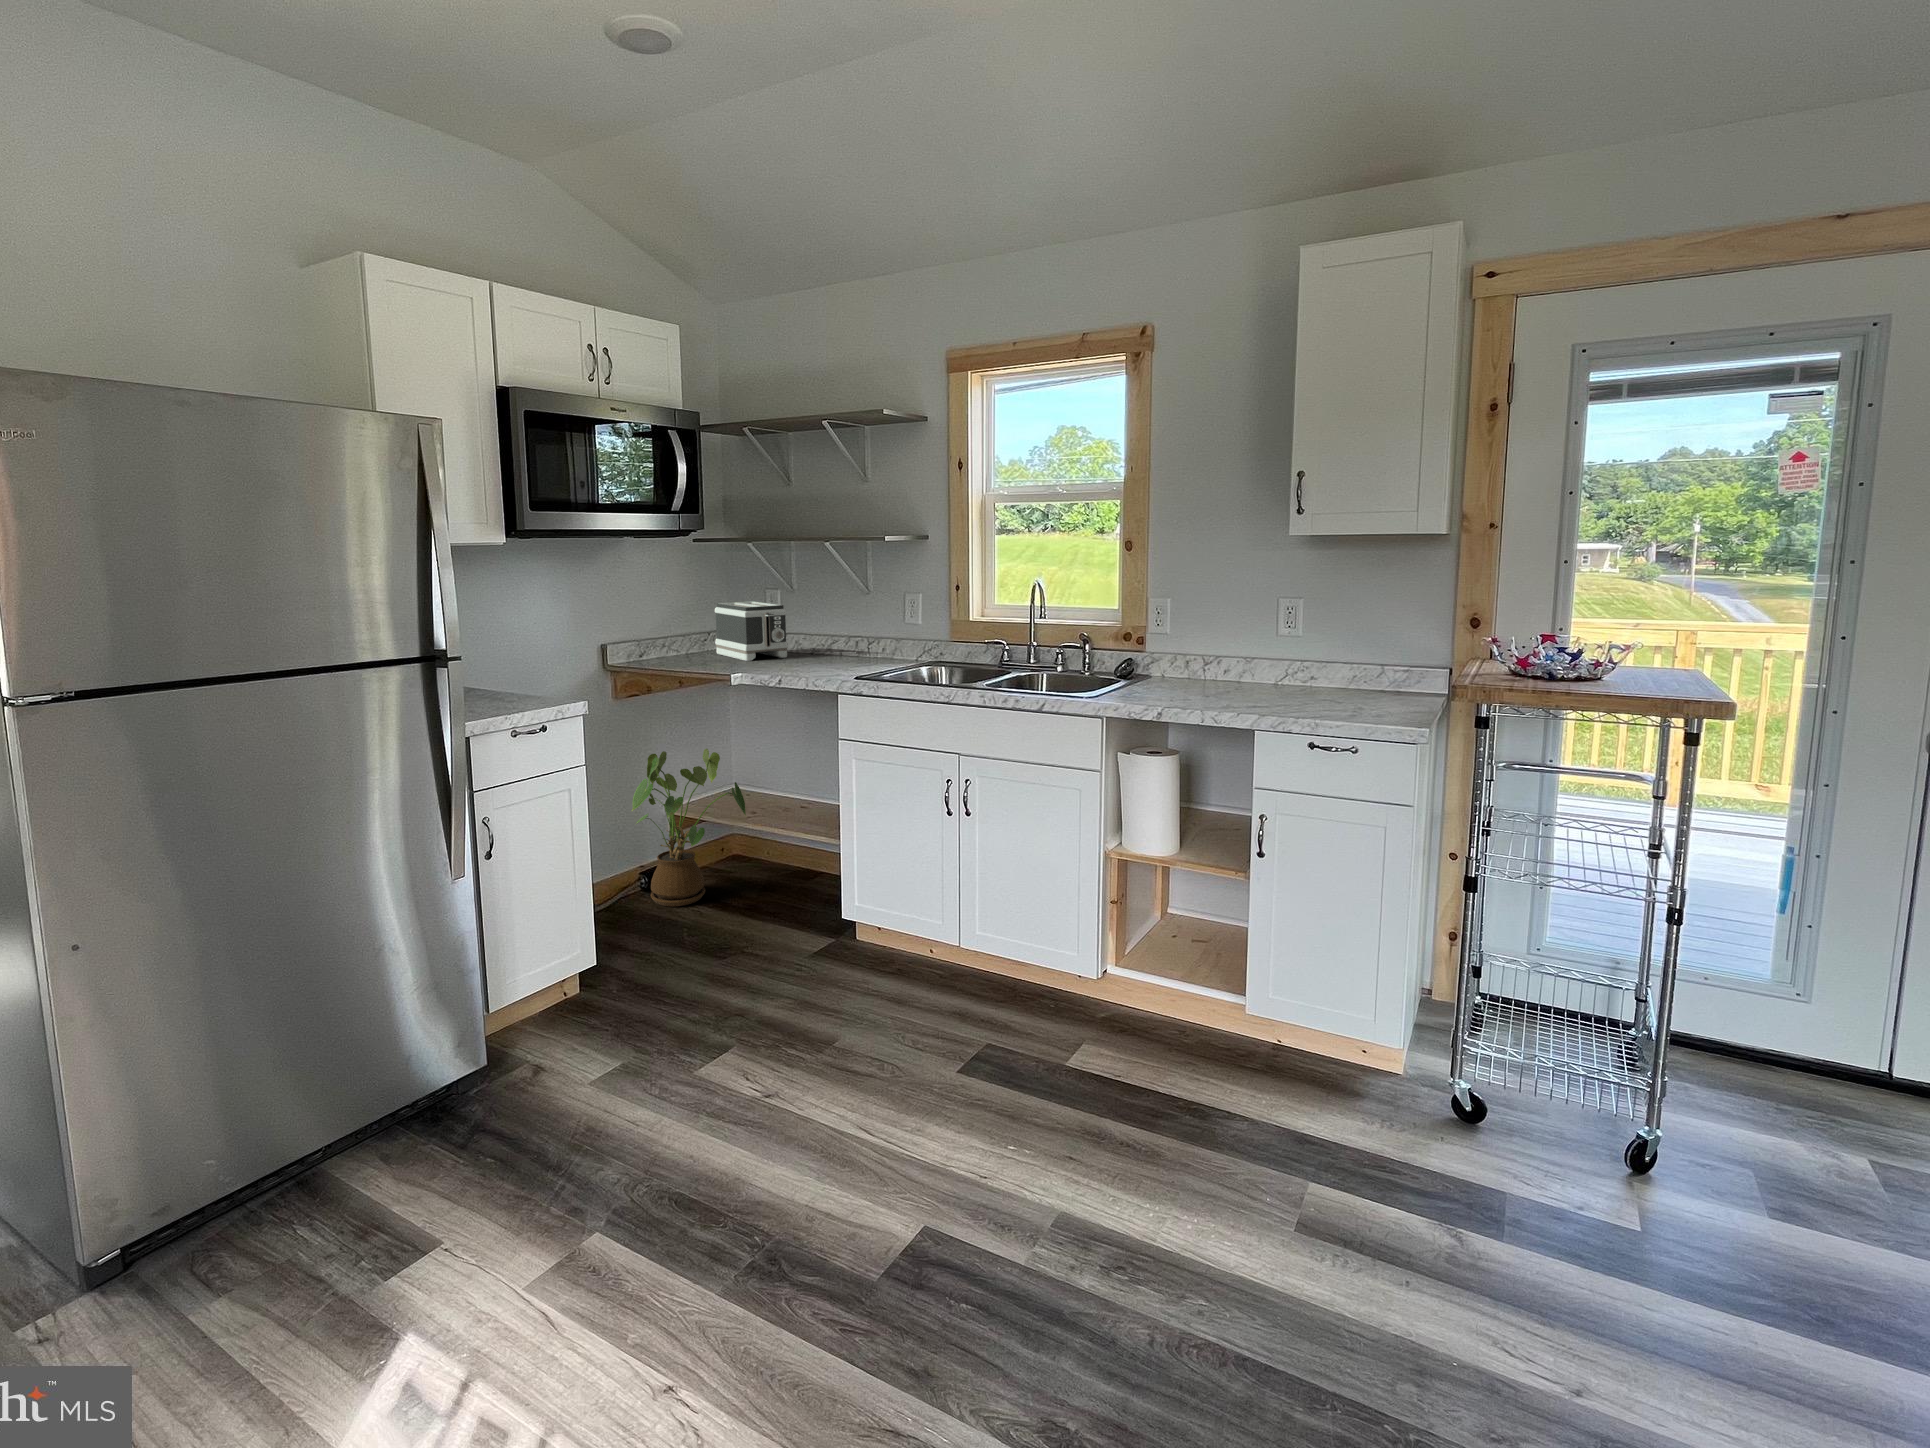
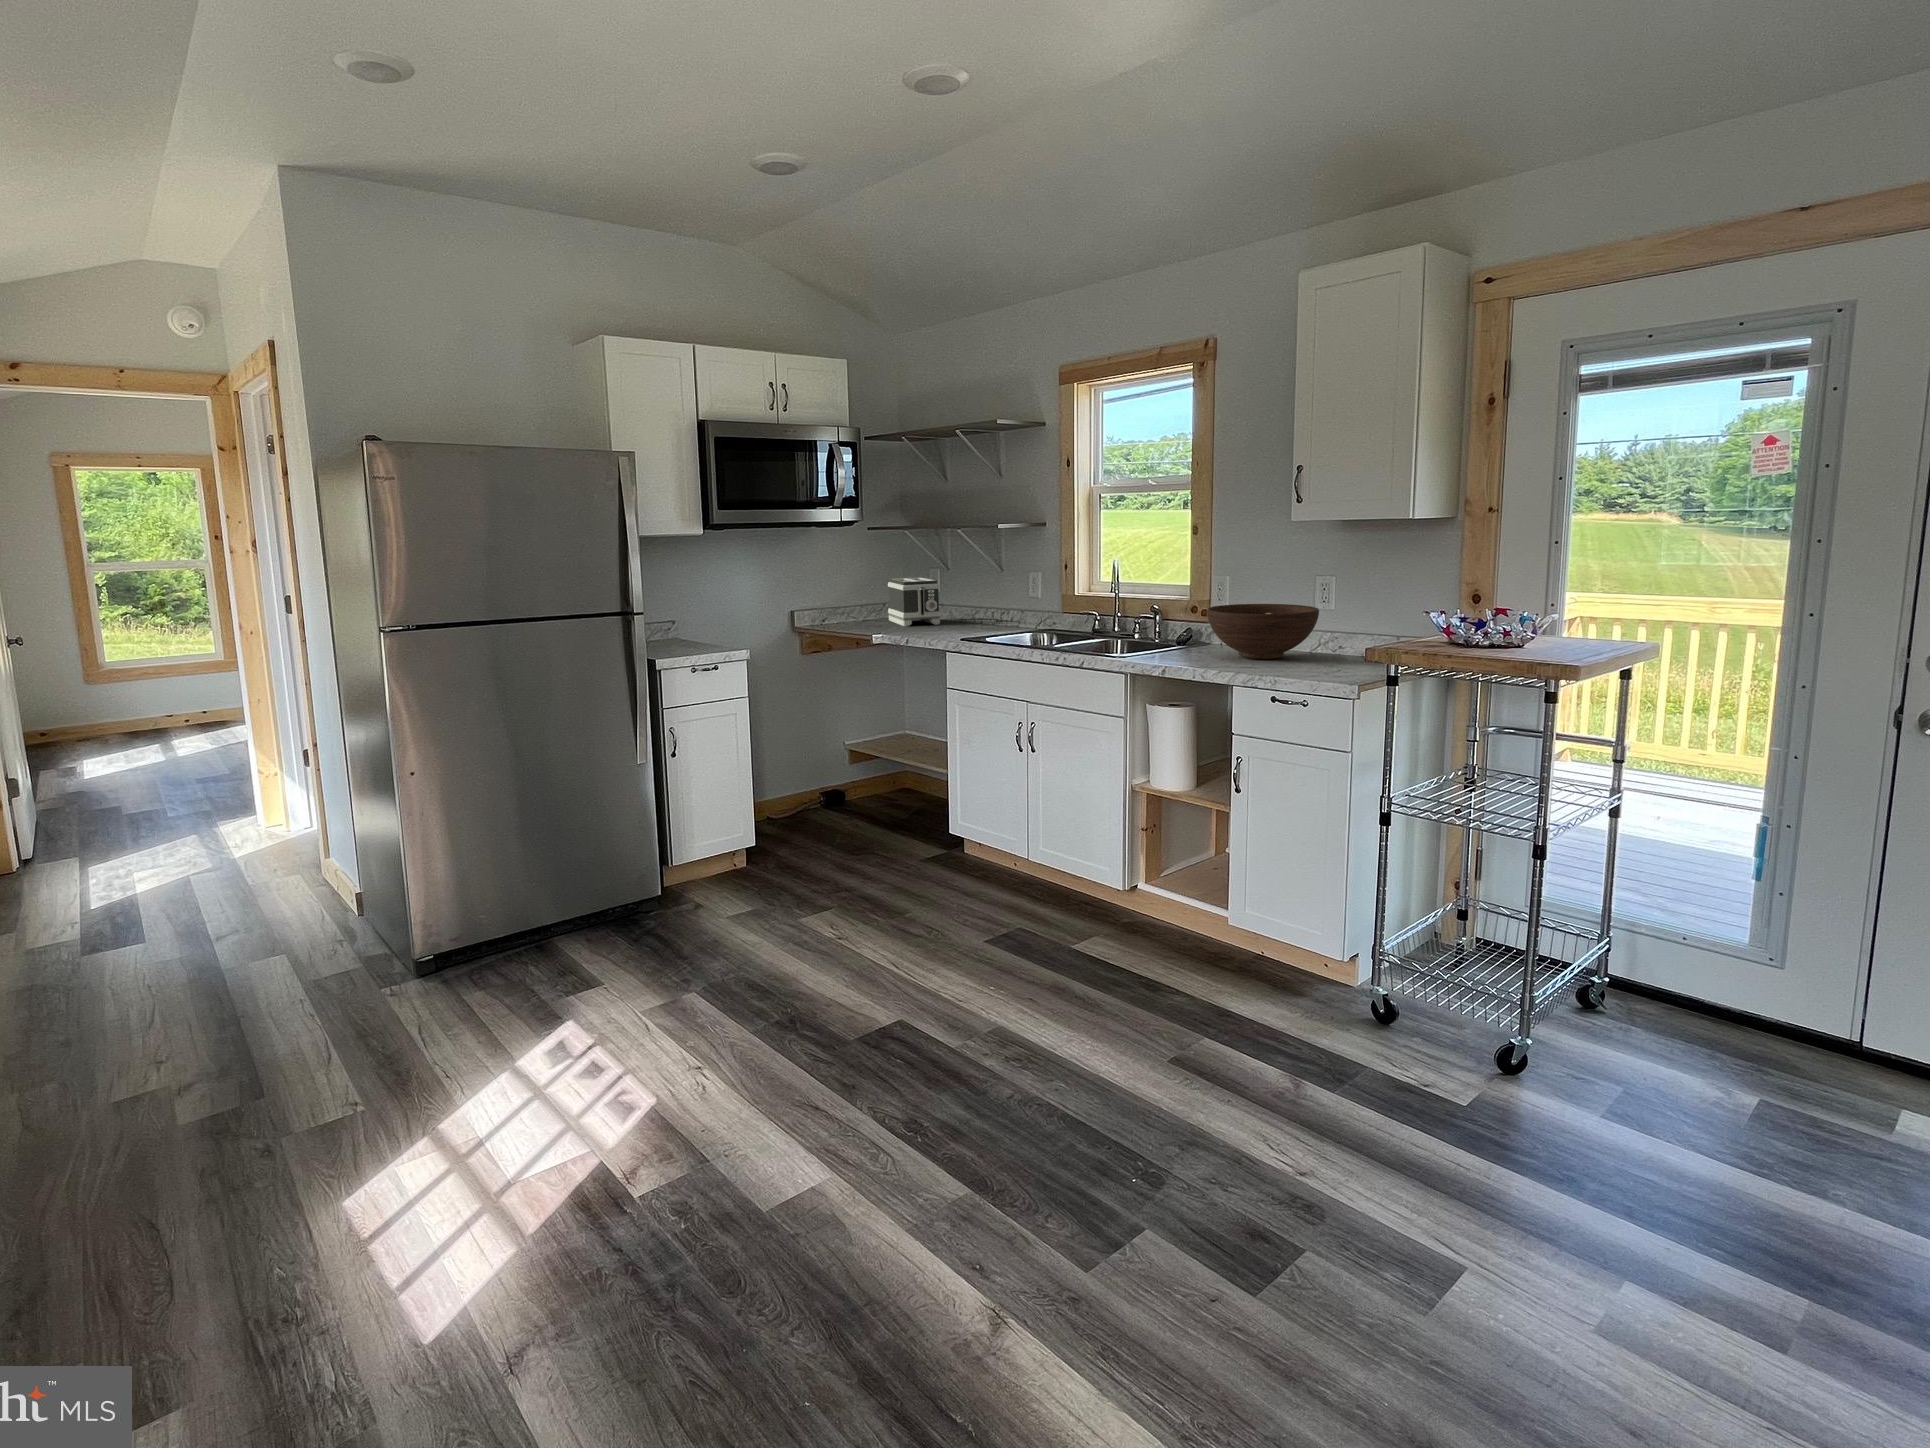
fruit bowl: none [1181,630,1308,694] -> present [1207,604,1319,659]
house plant: present [632,749,746,907] -> none [805,698,895,822]

